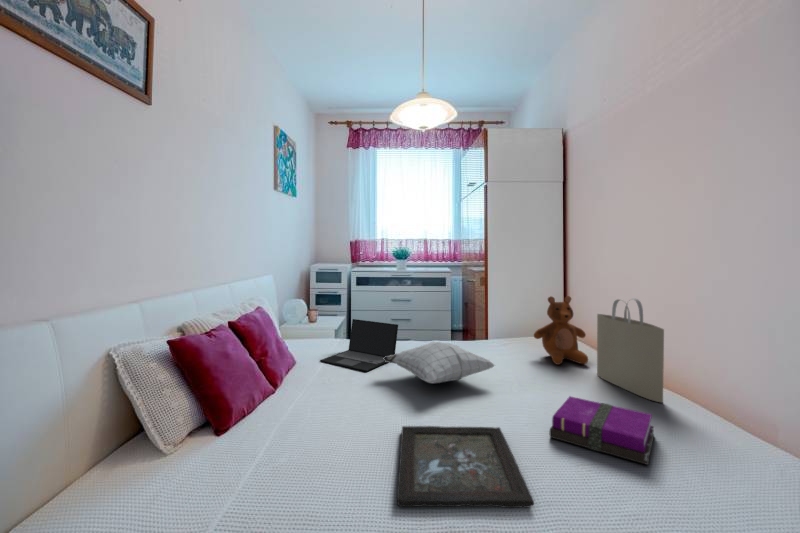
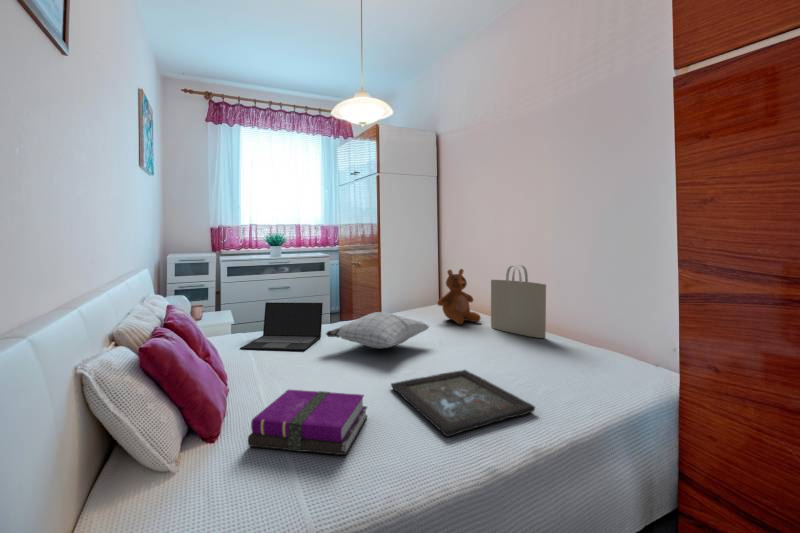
notebook: present [549,396,654,465] -> present [248,390,367,455]

